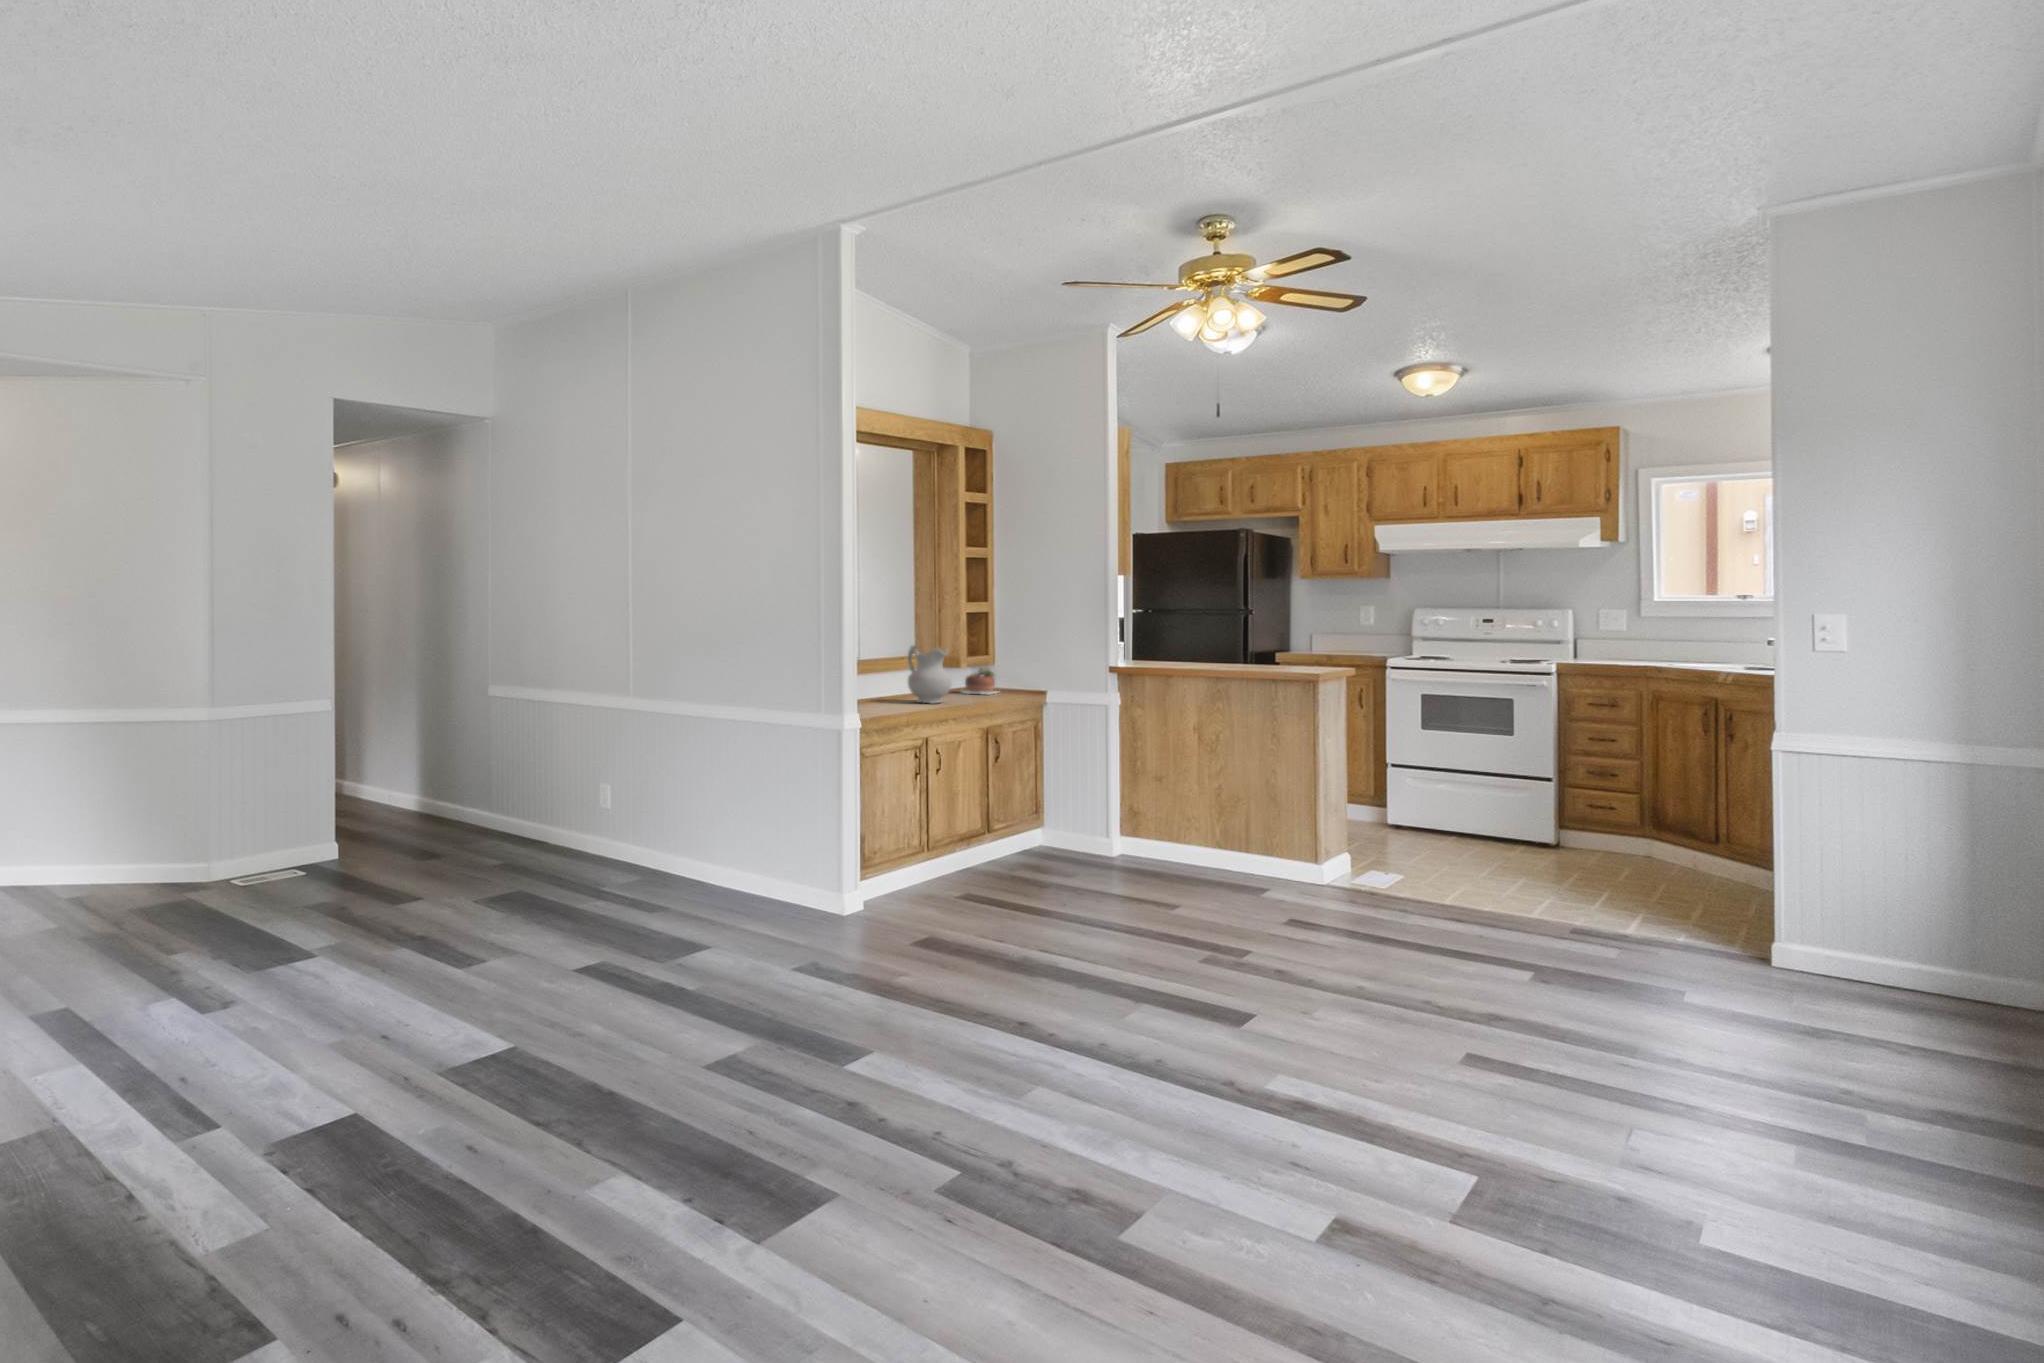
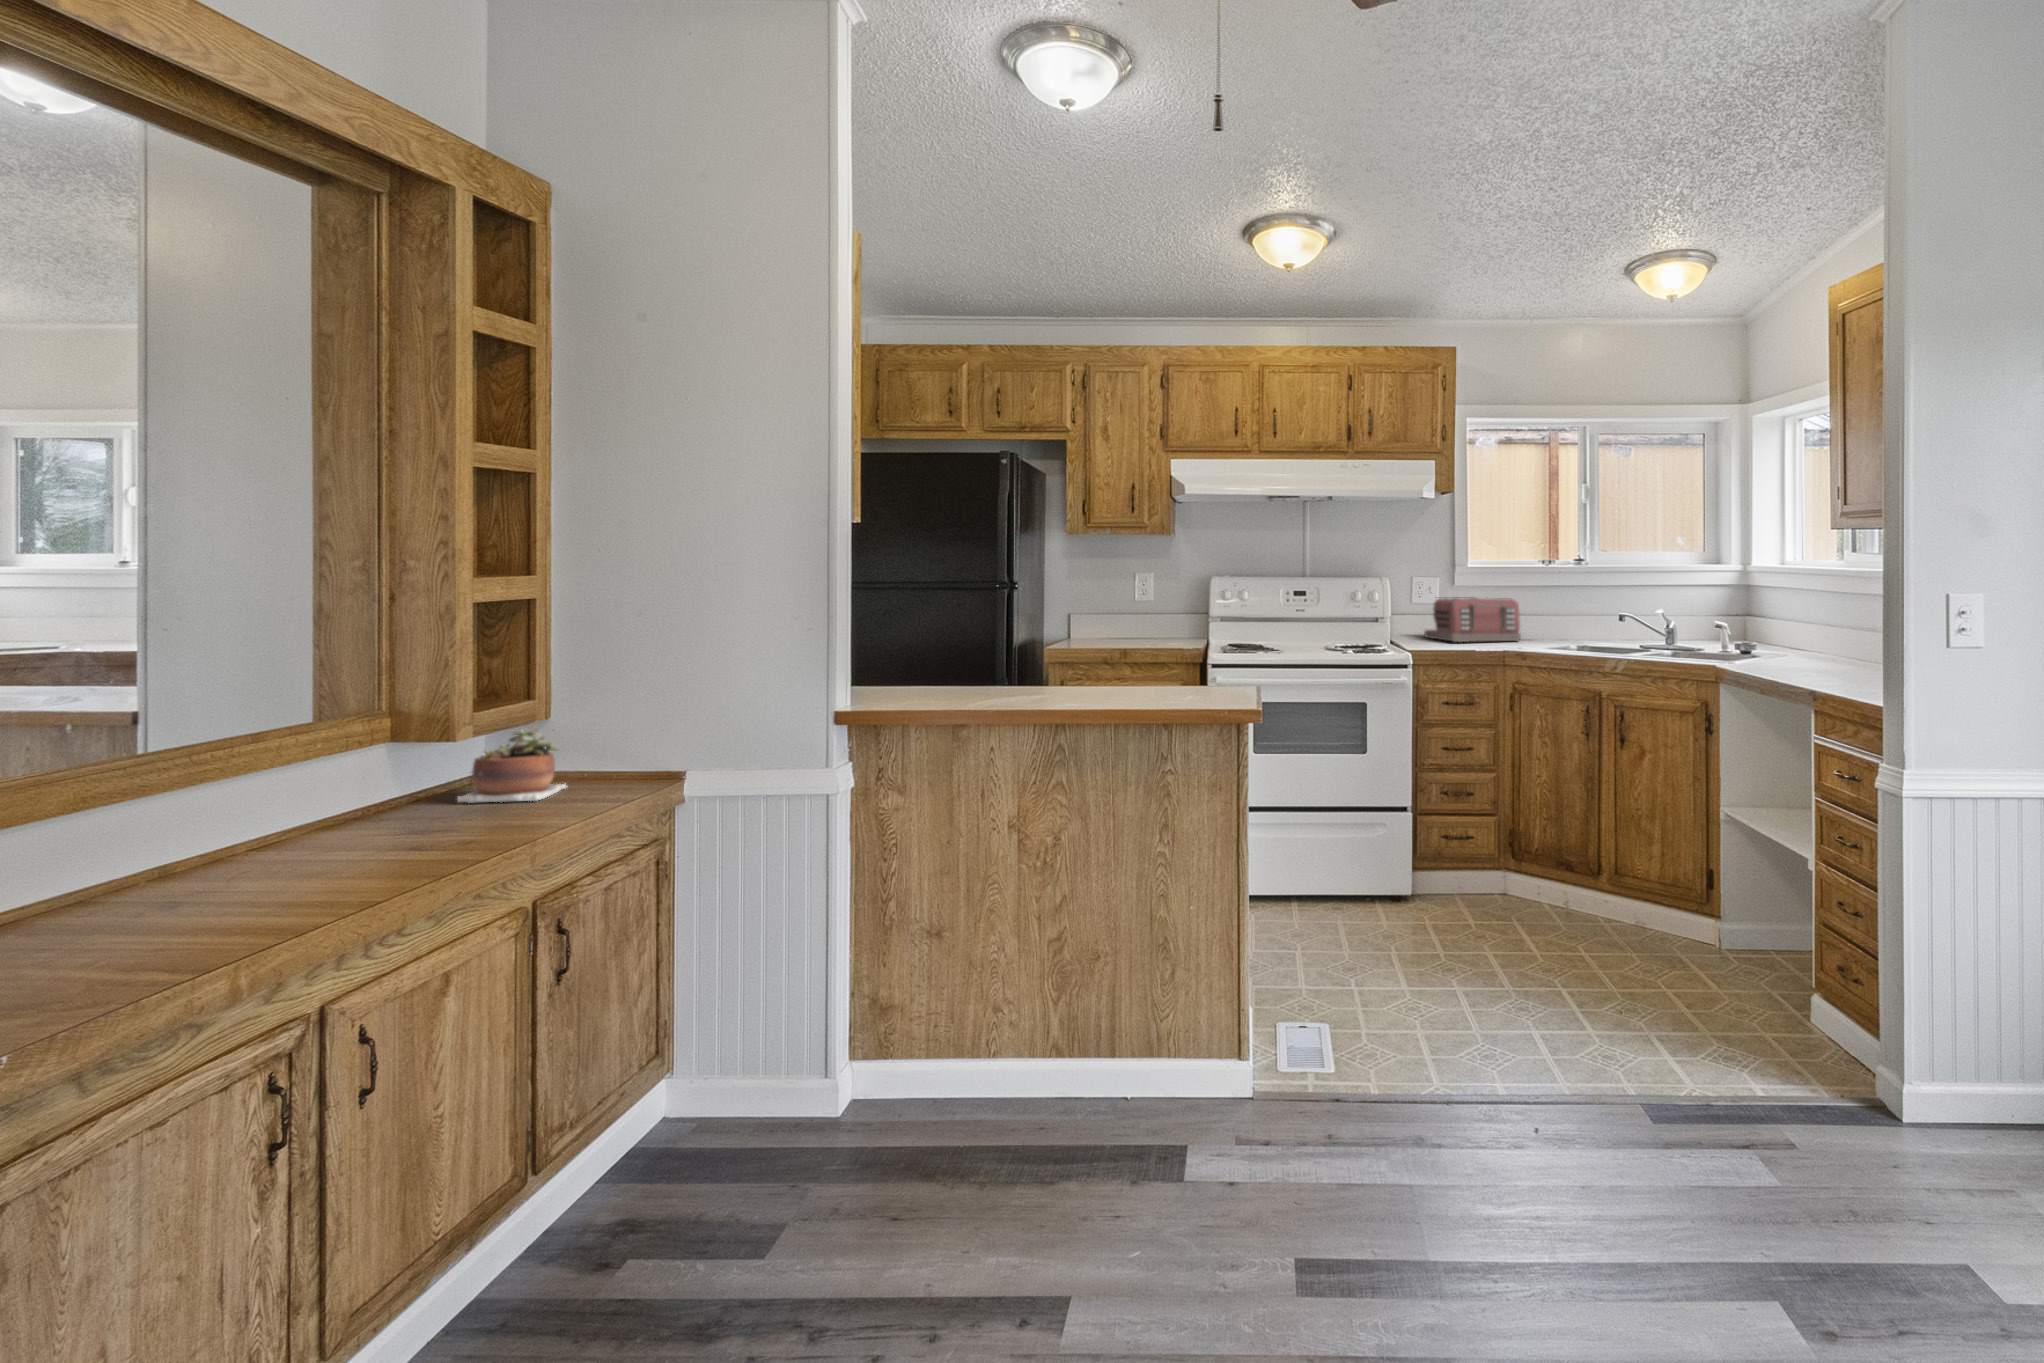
toaster: none [1613,626,1695,662] -> present [1424,597,1521,642]
ceramic pitcher: present [908,646,952,704] -> none [274,704,429,873]

